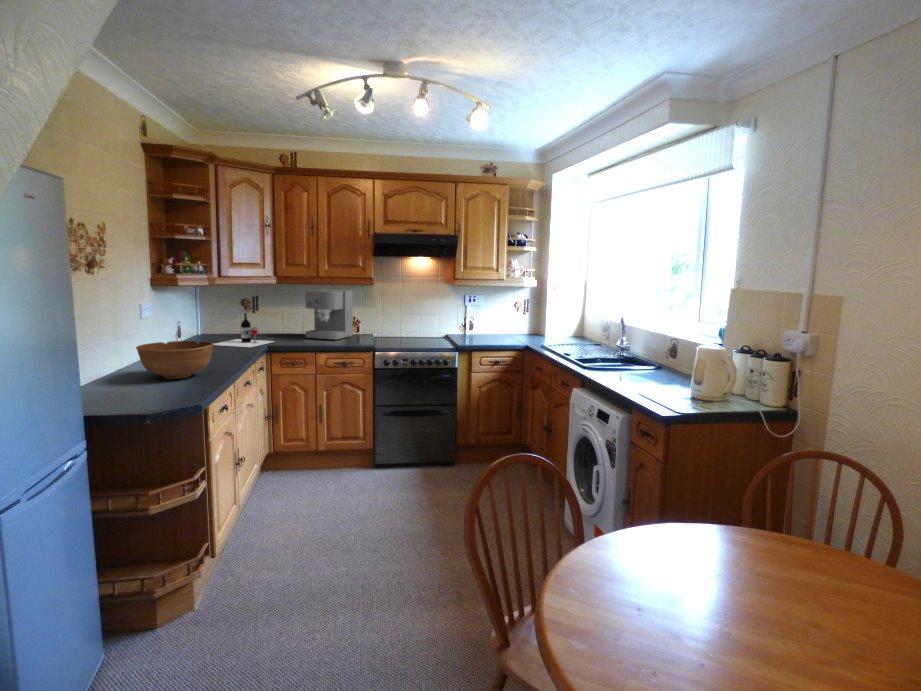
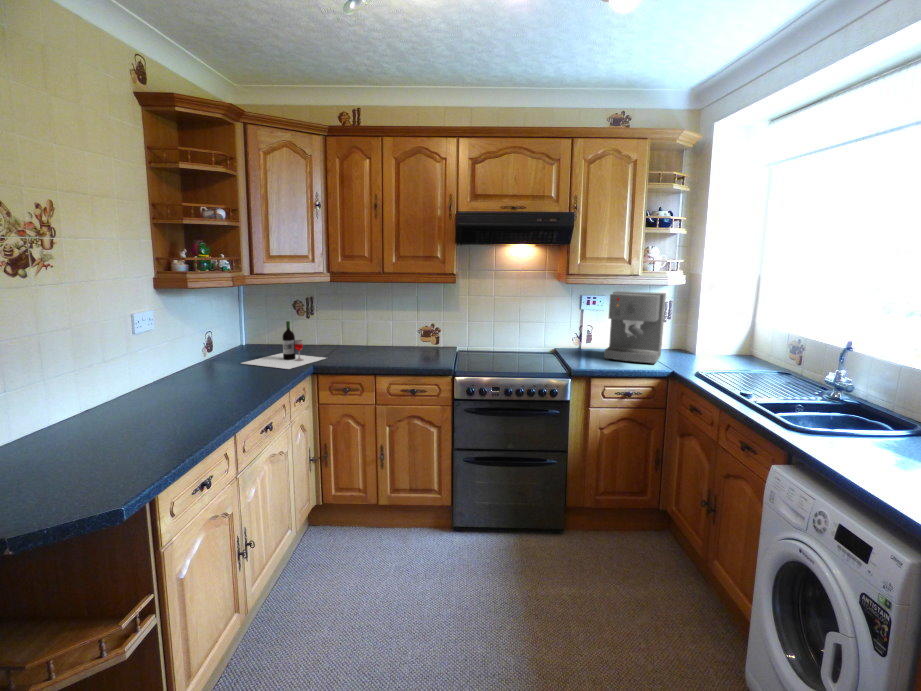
coffee maker: present [305,289,353,340] -> present [604,291,666,364]
bowl: present [136,341,214,379] -> none [76,374,199,439]

